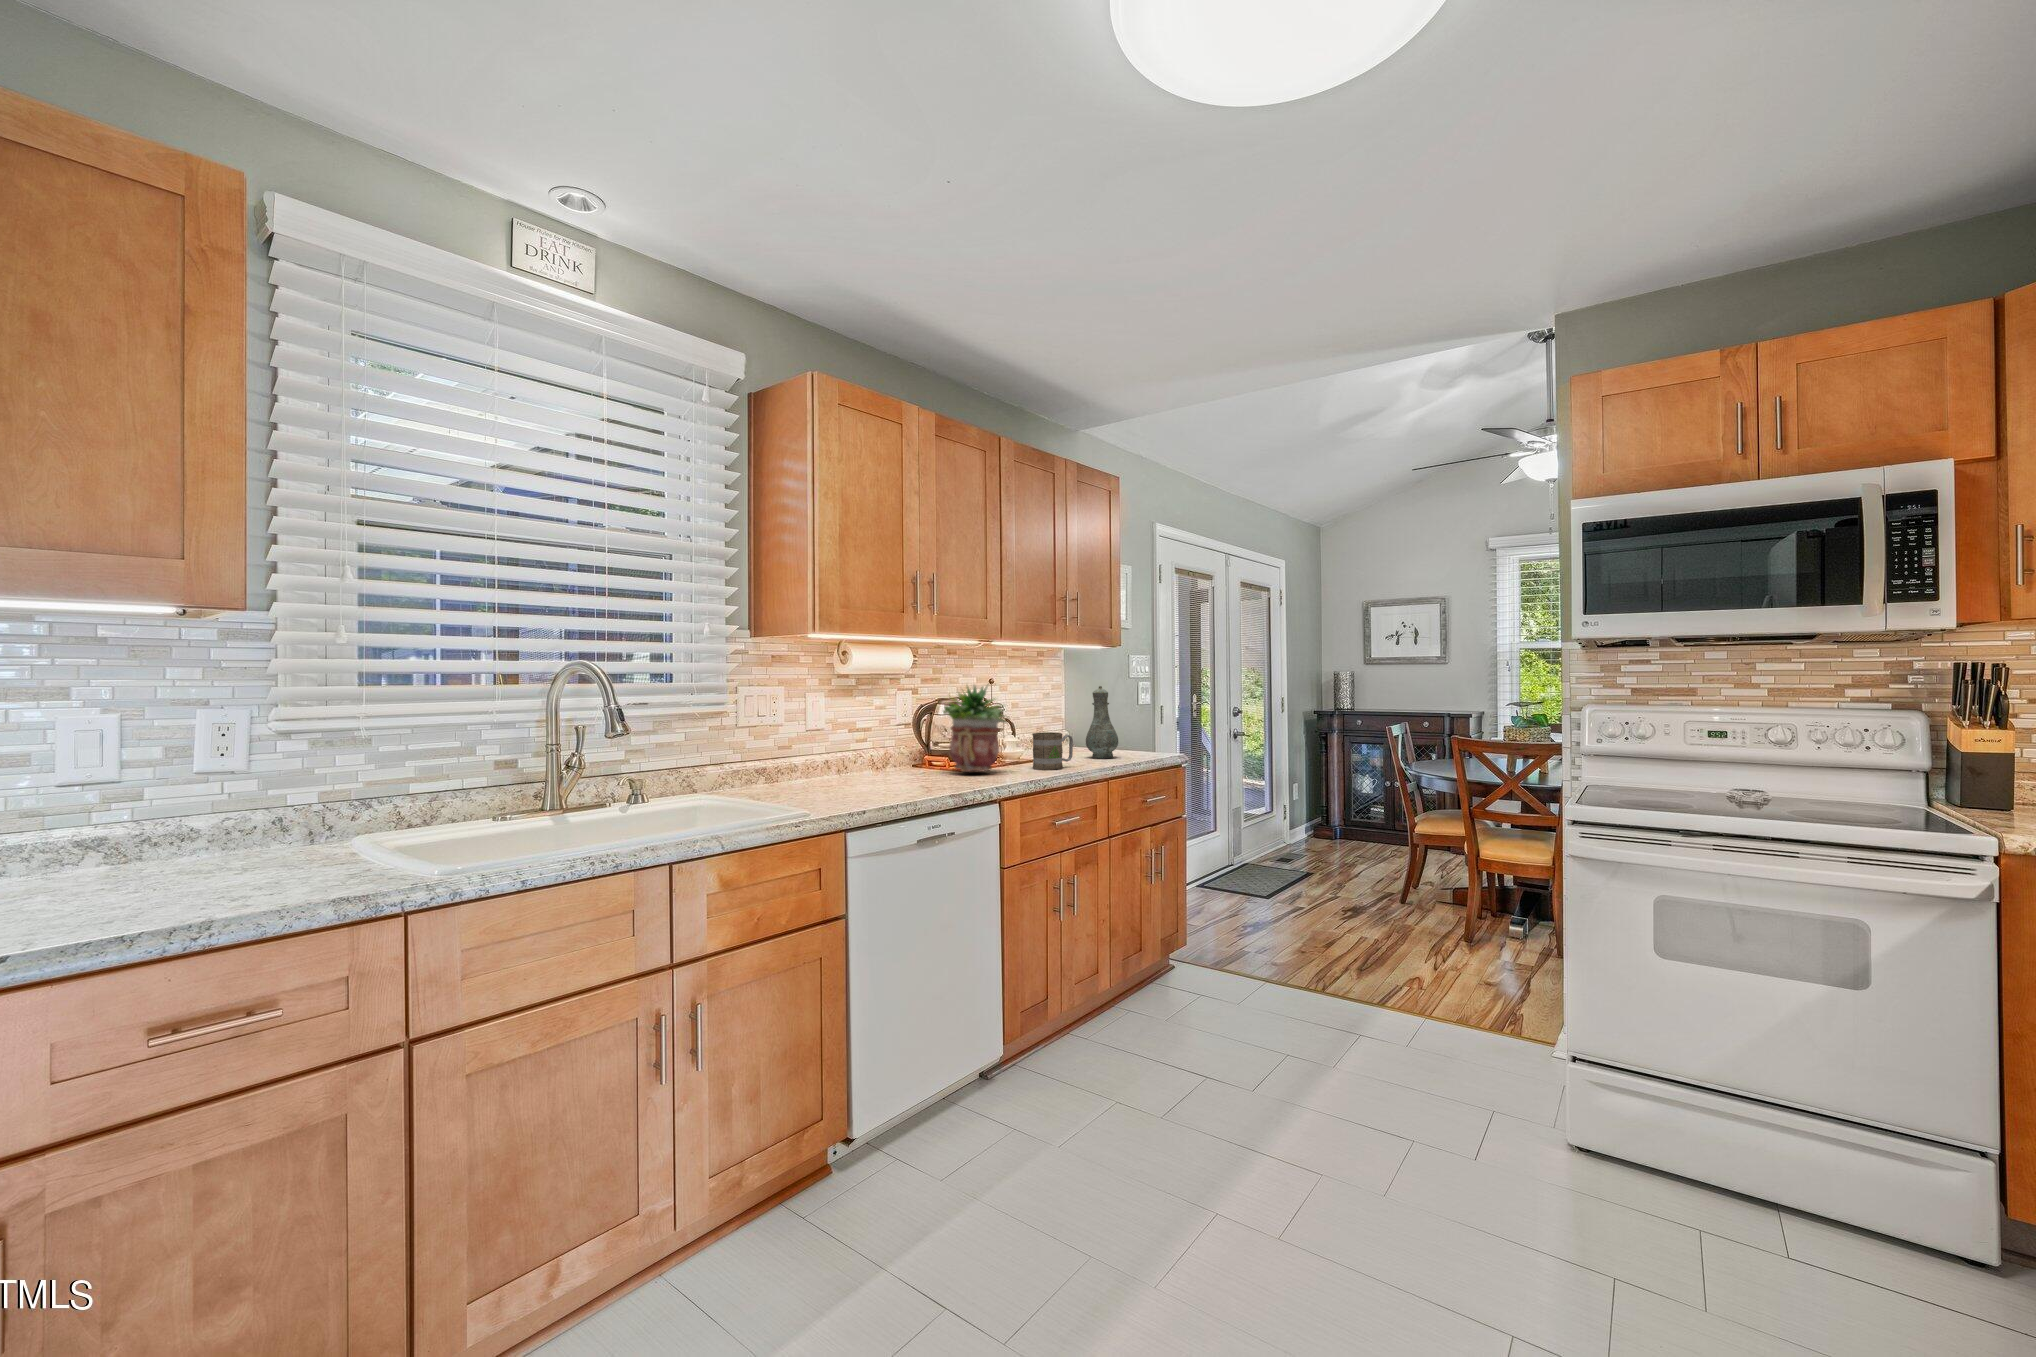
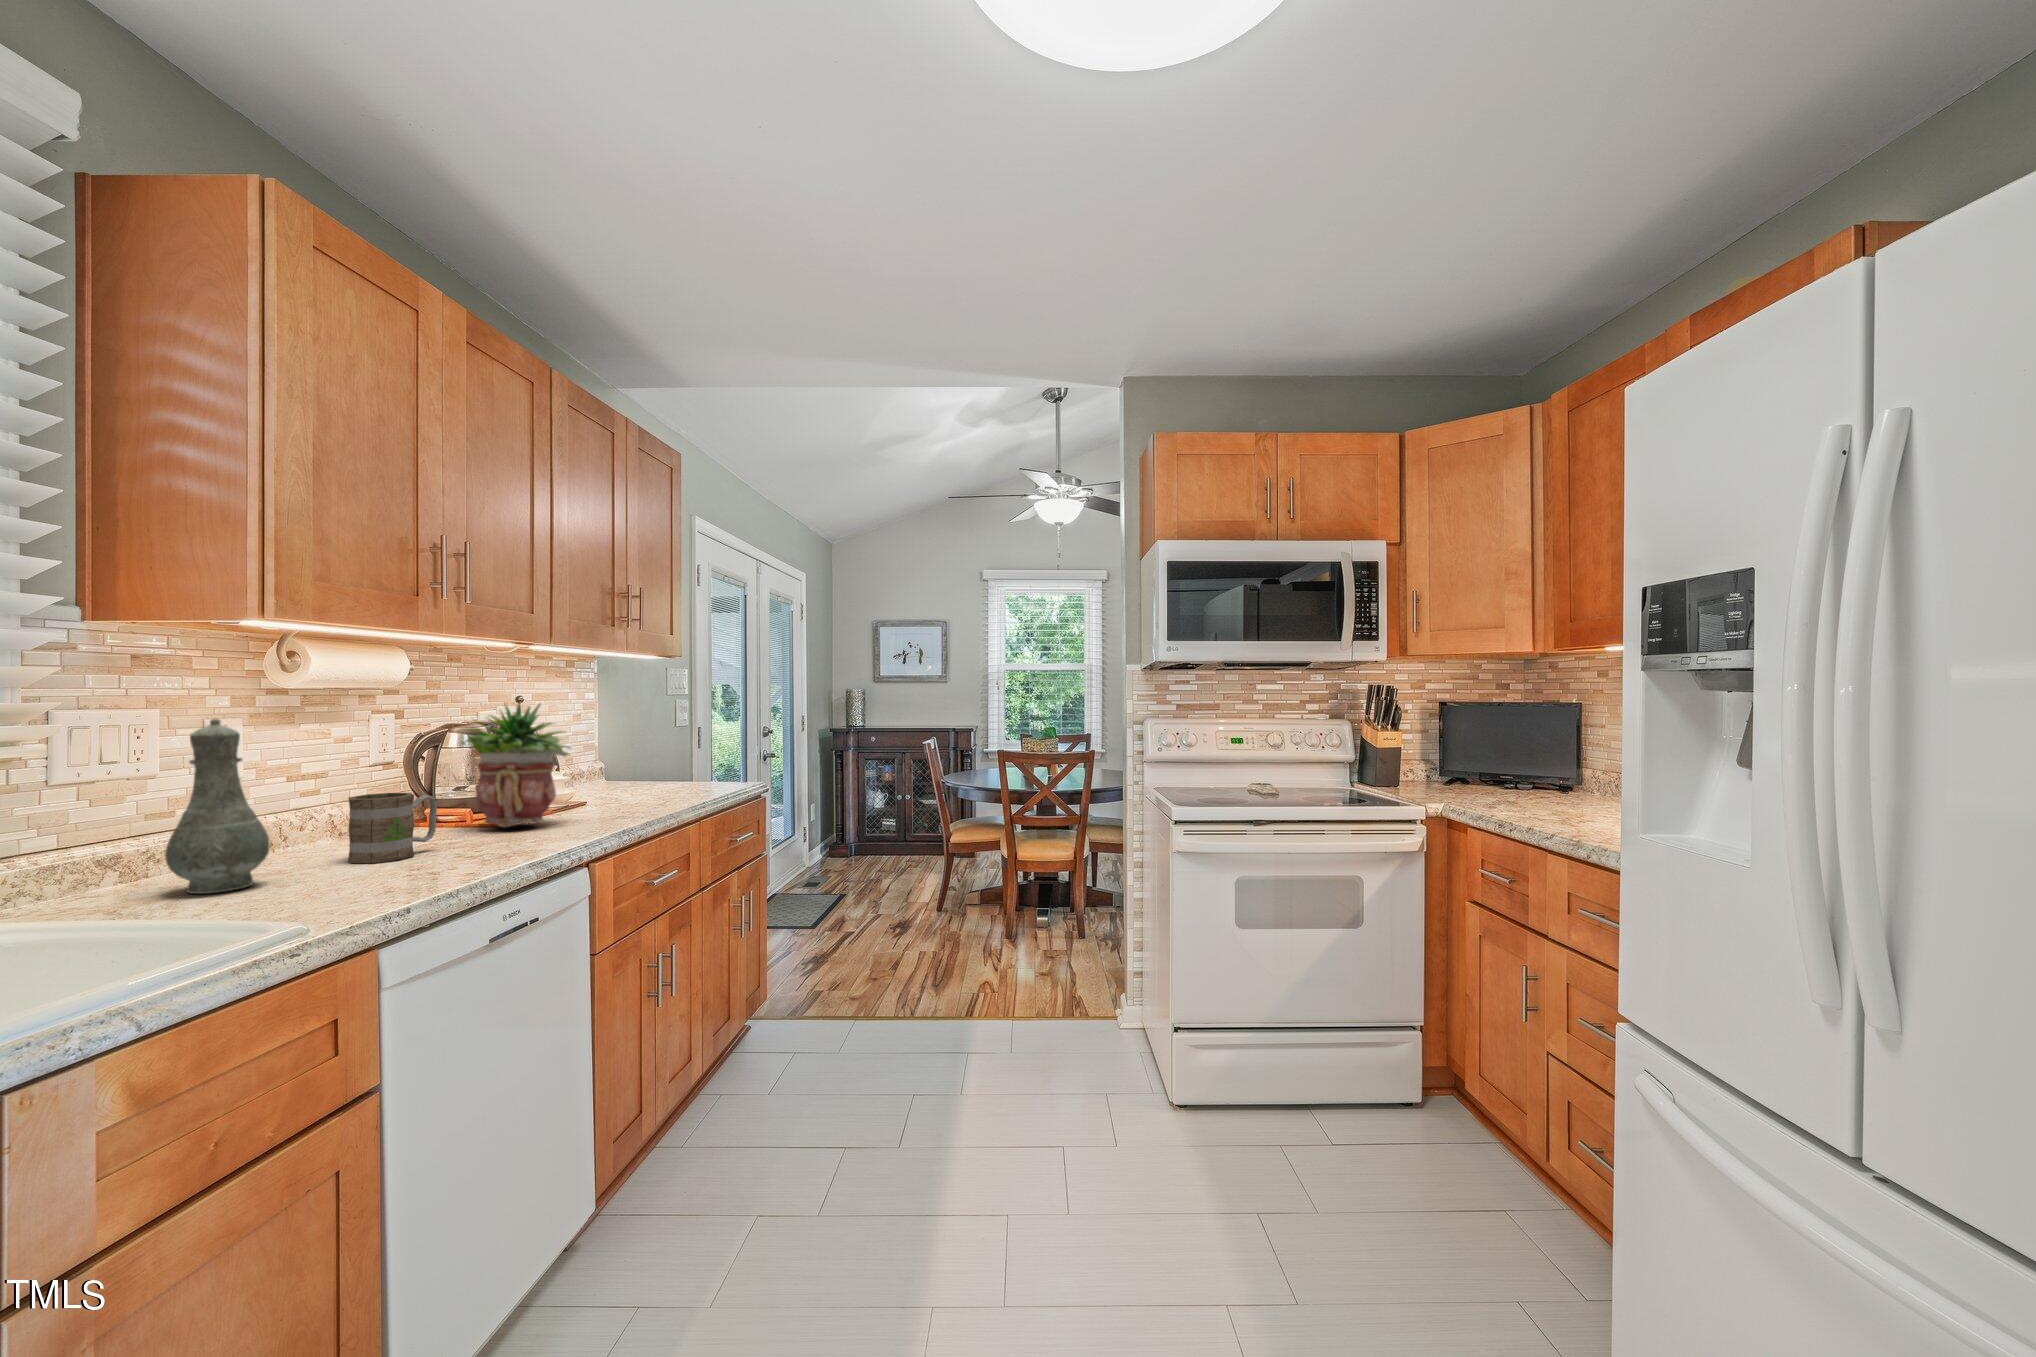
vase: present [1086,686,1118,759] -> present [165,718,270,894]
mug: present [1032,732,1073,770] -> present [348,793,437,863]

